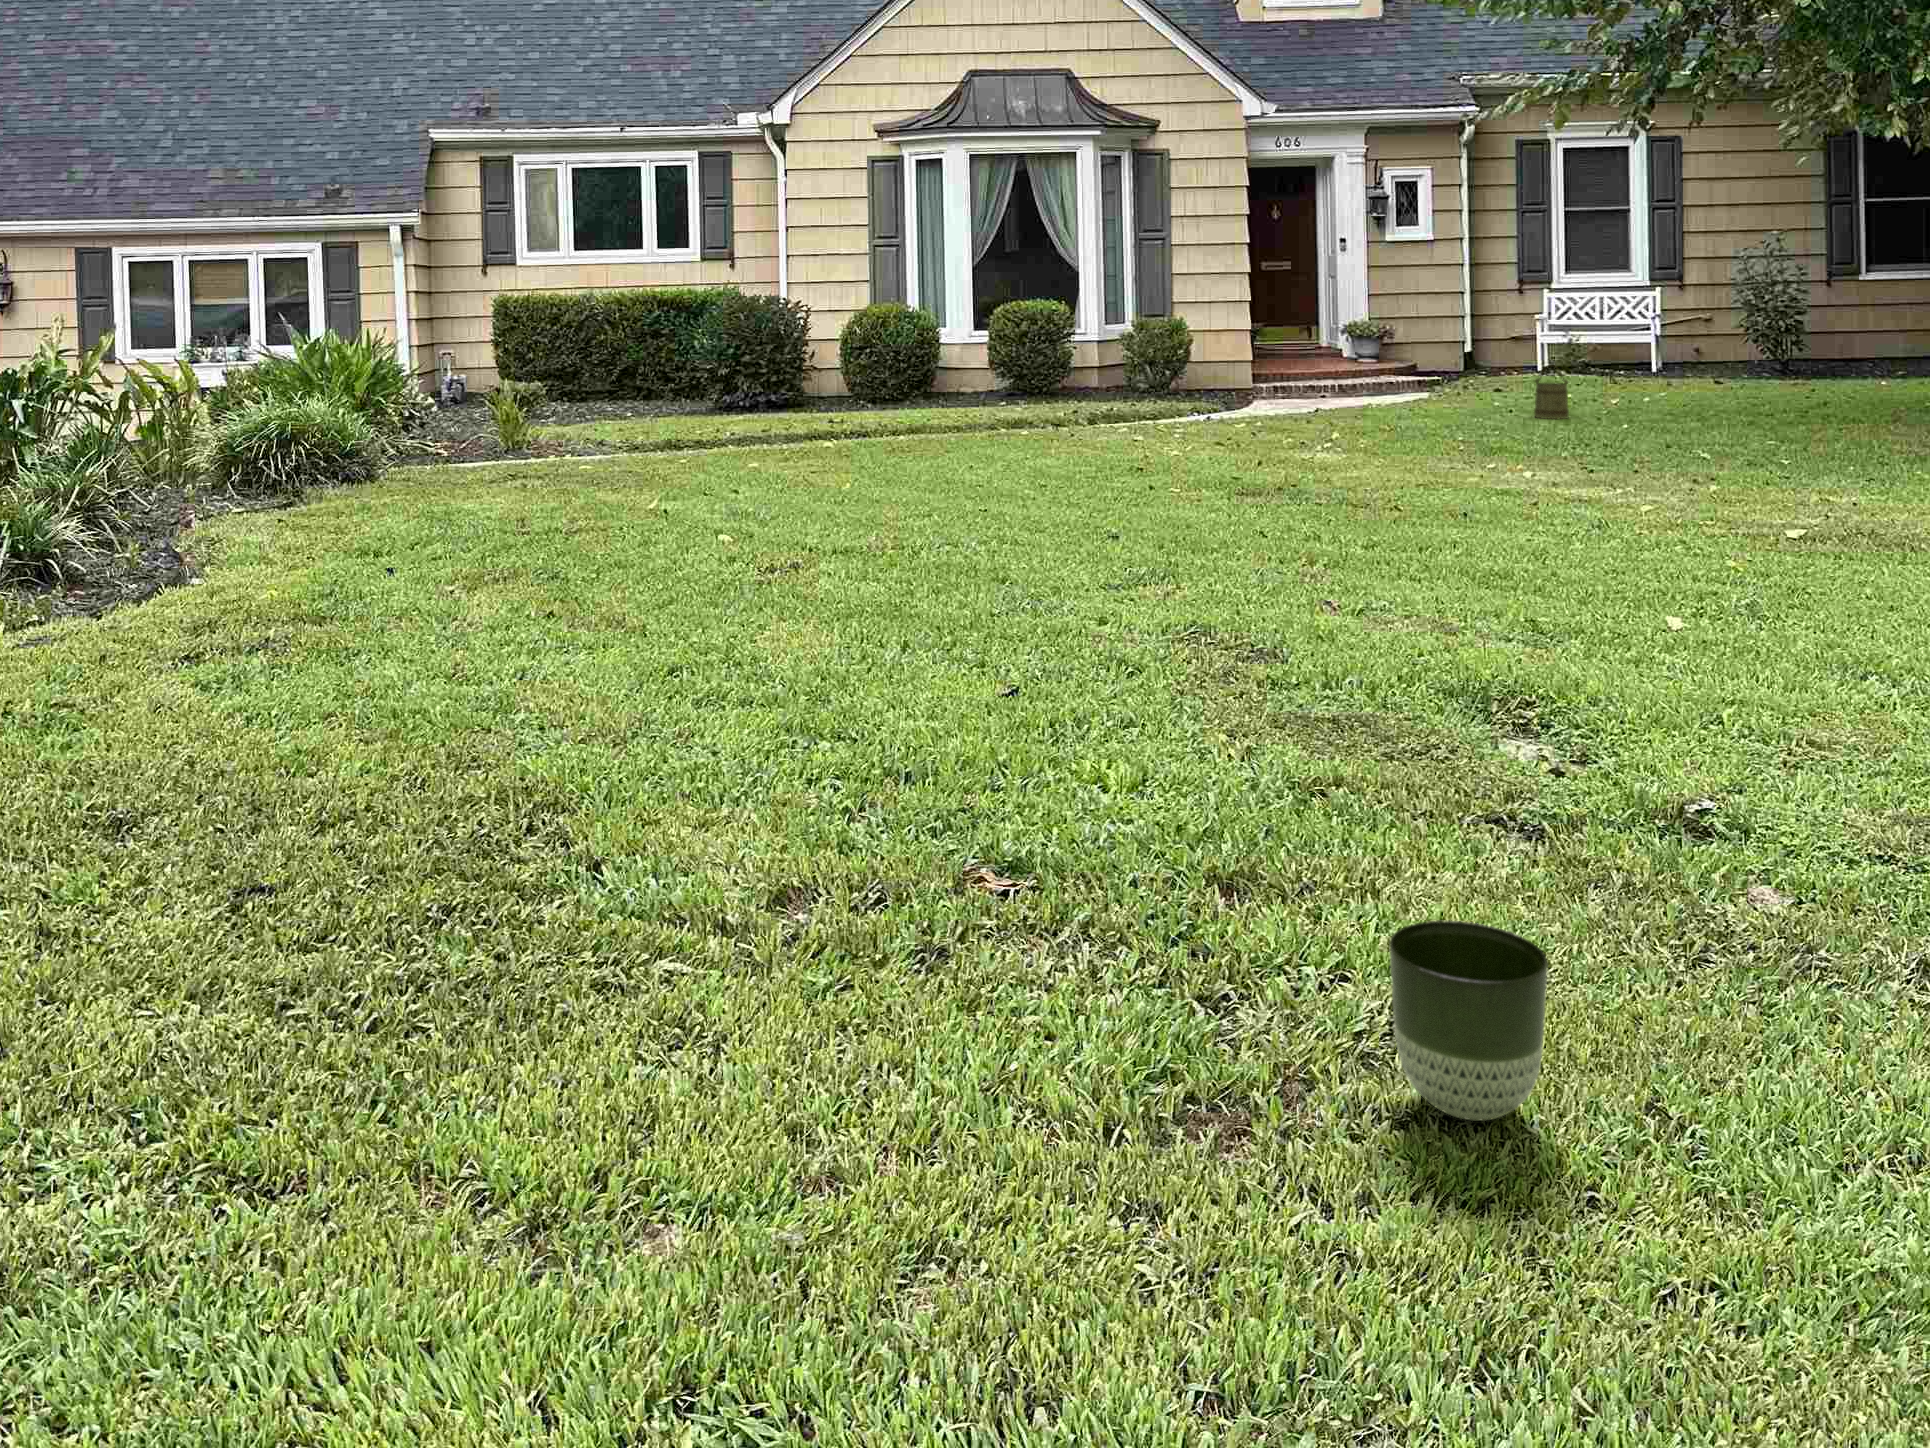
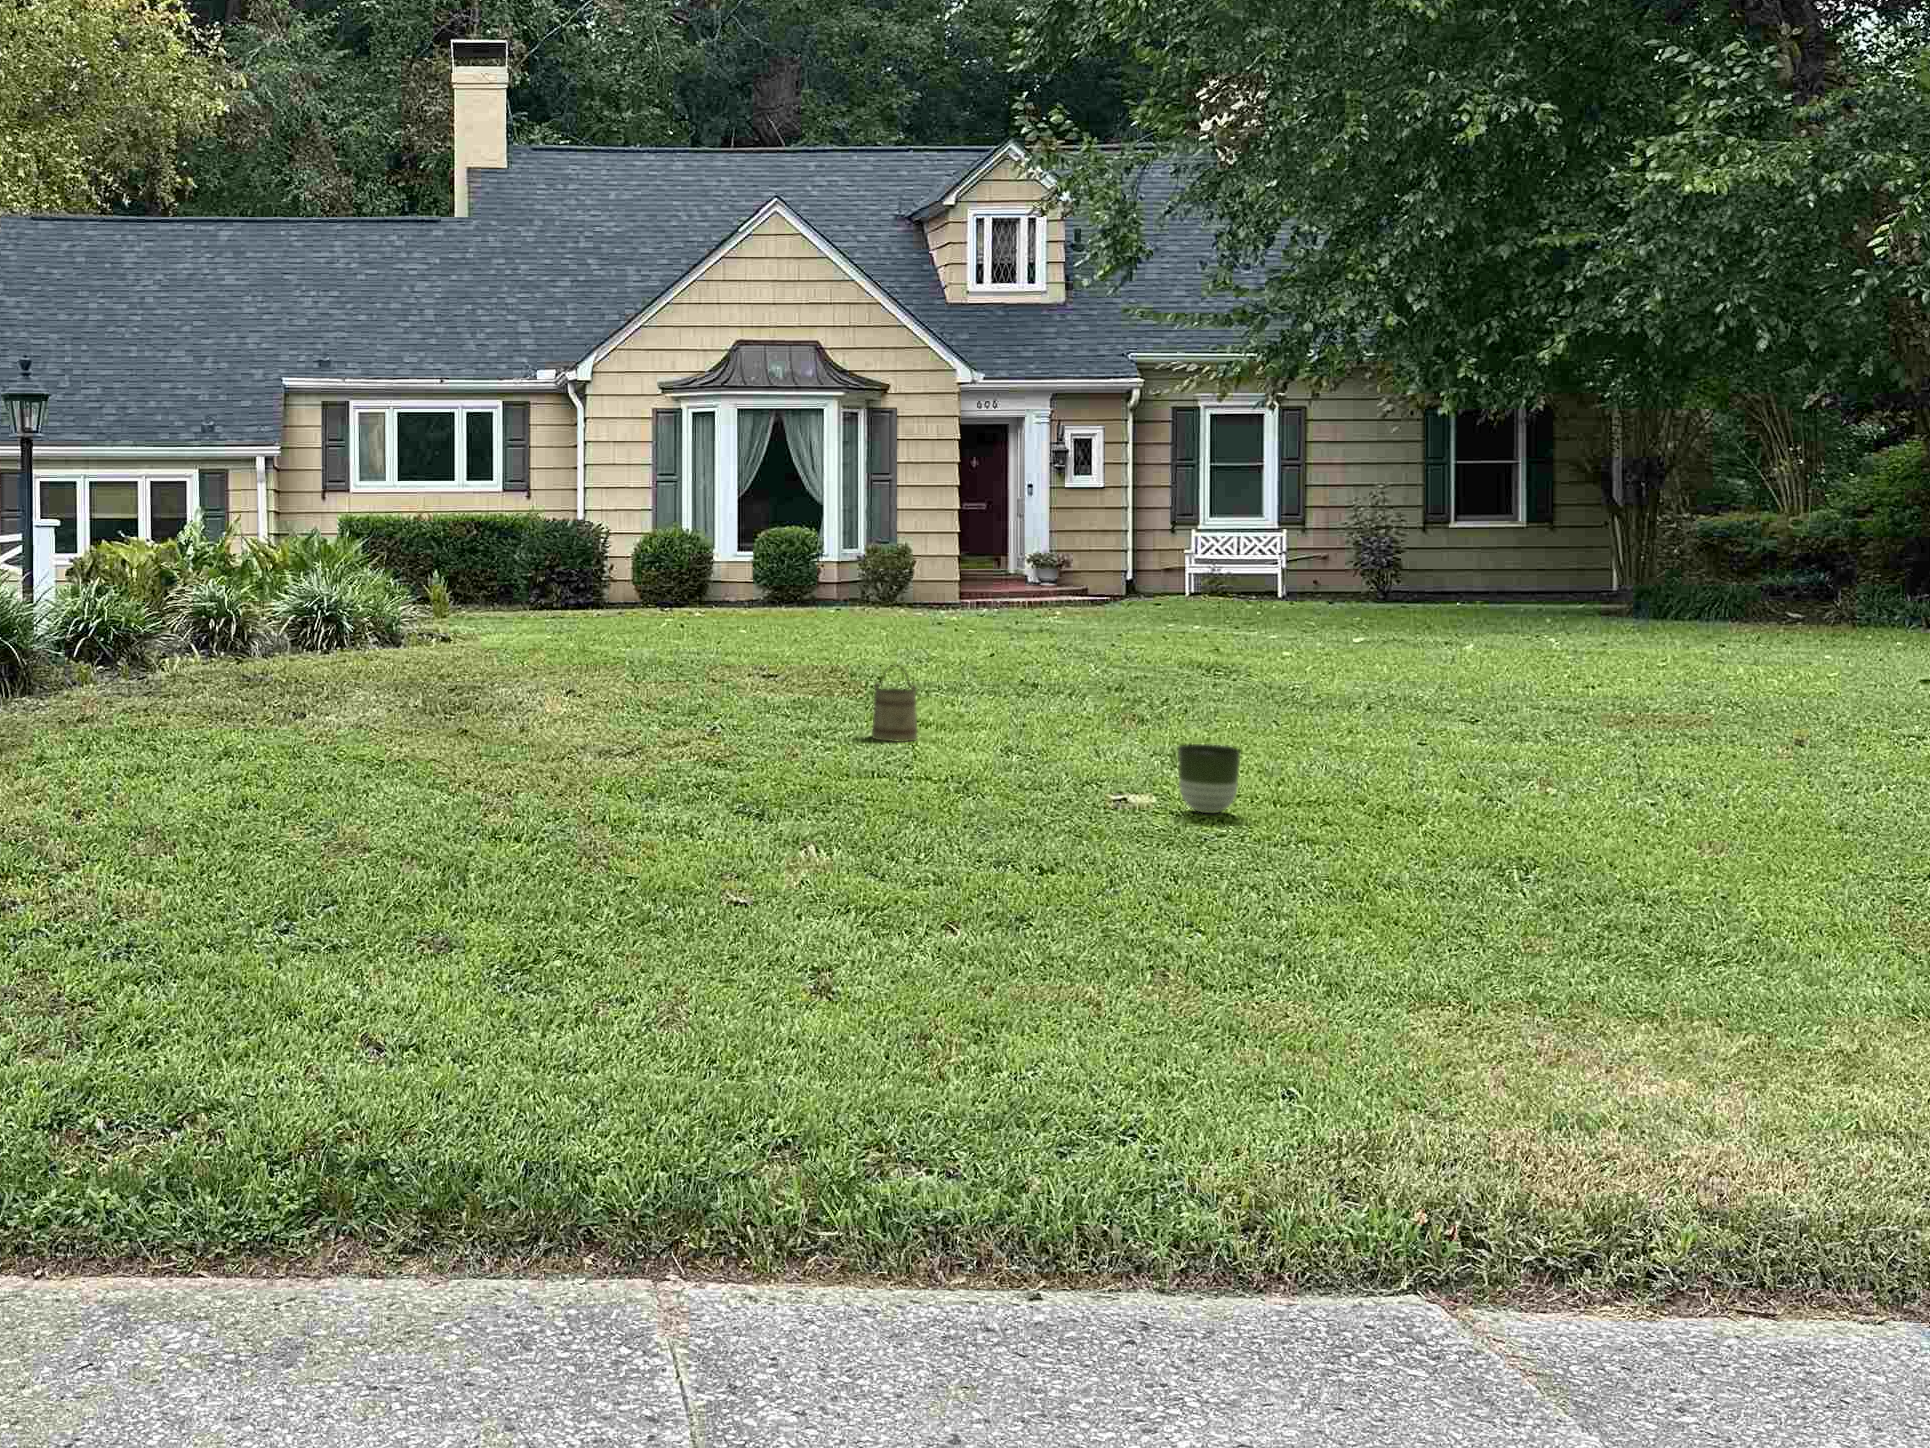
bucket: present [1534,366,1569,419] -> present [872,665,918,742]

